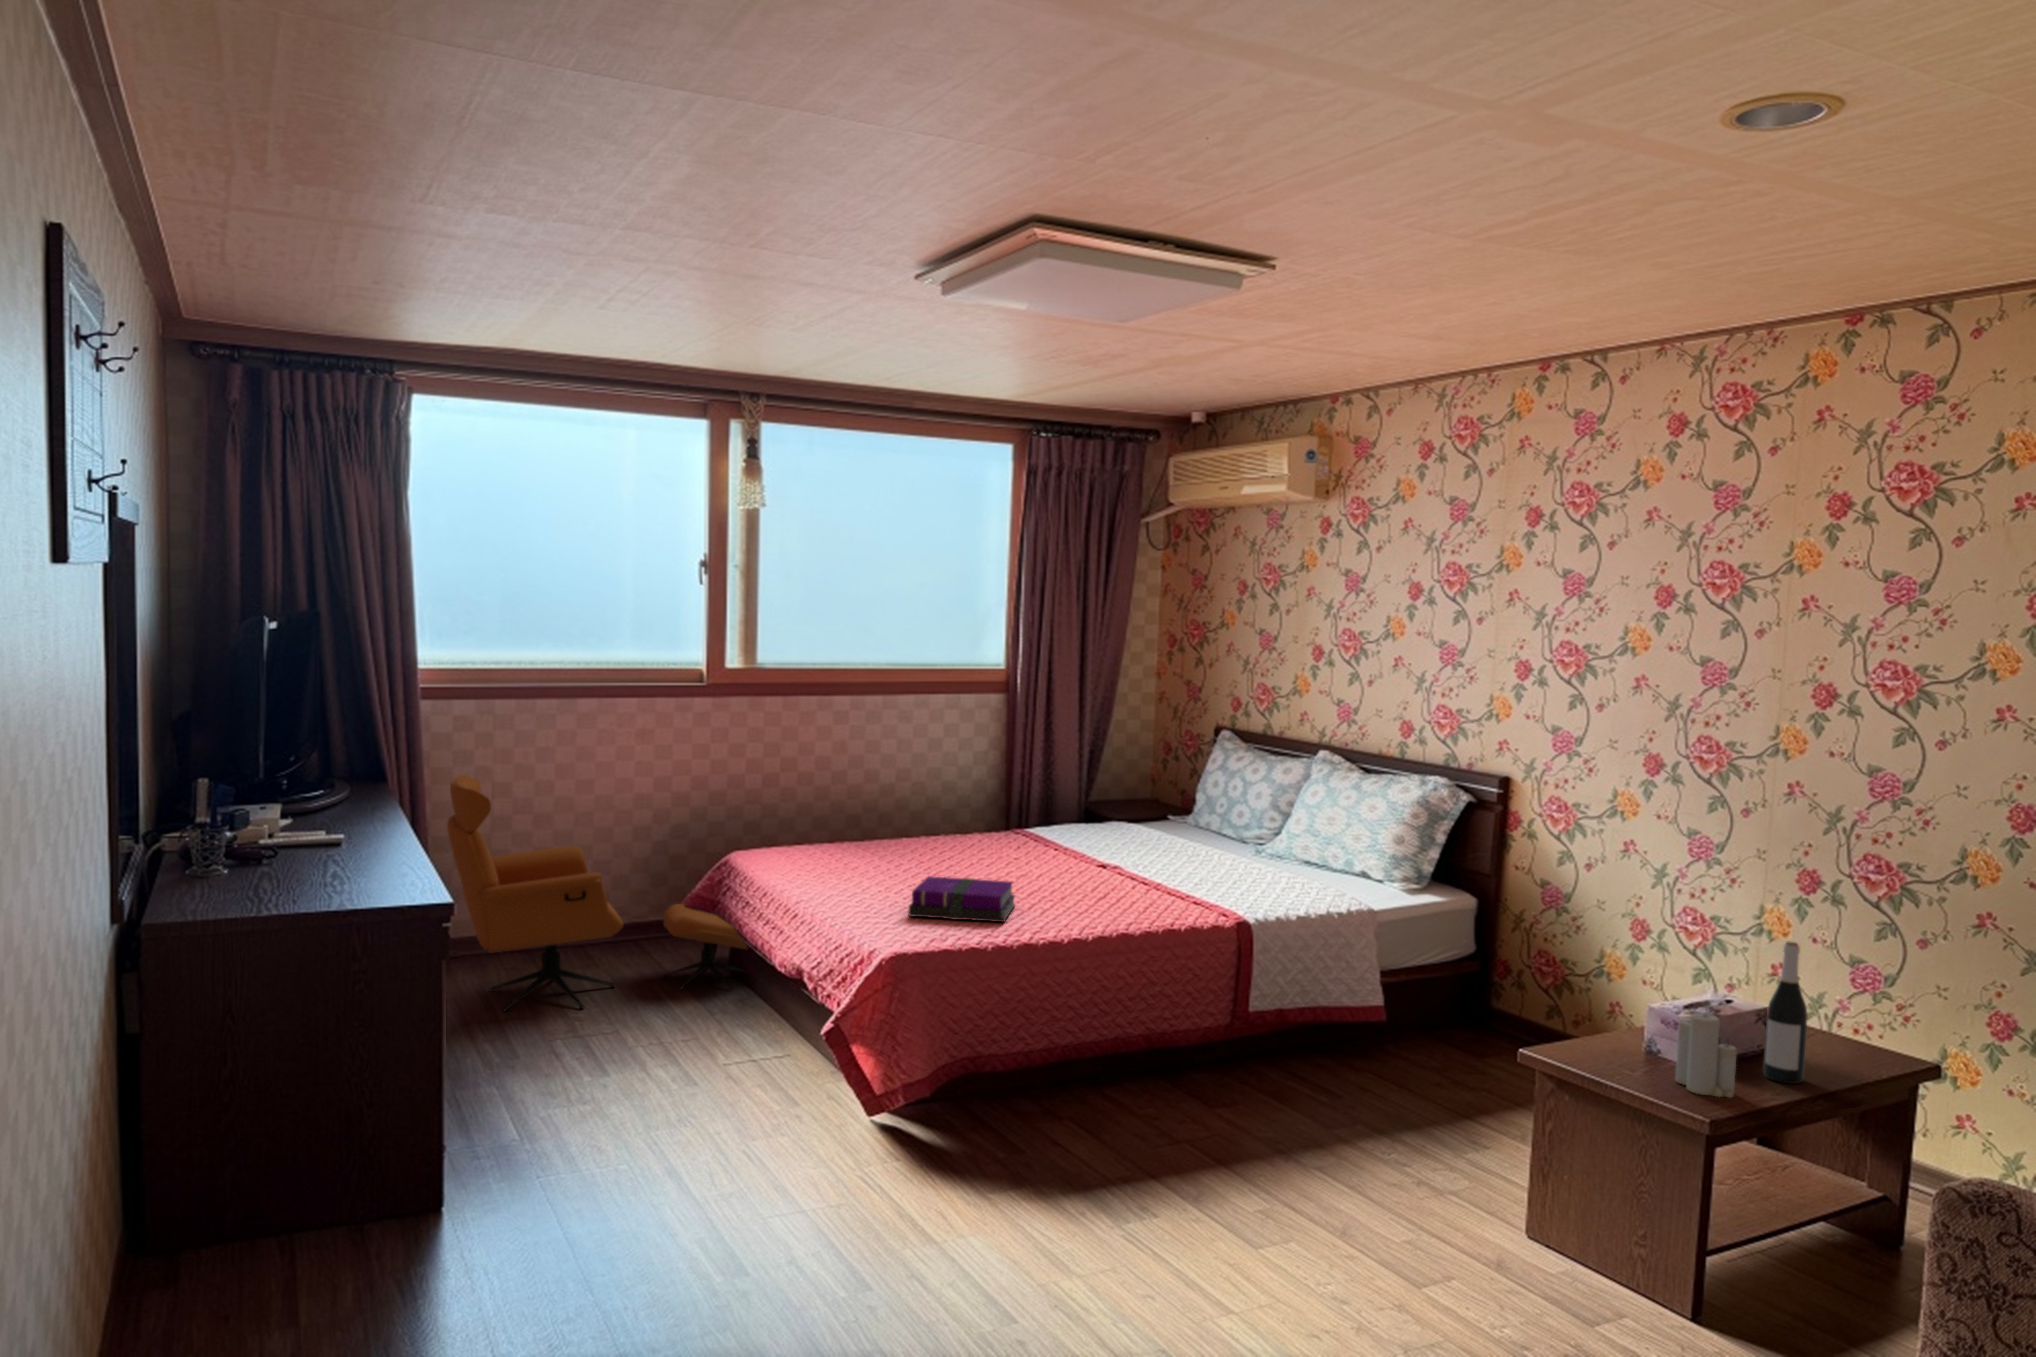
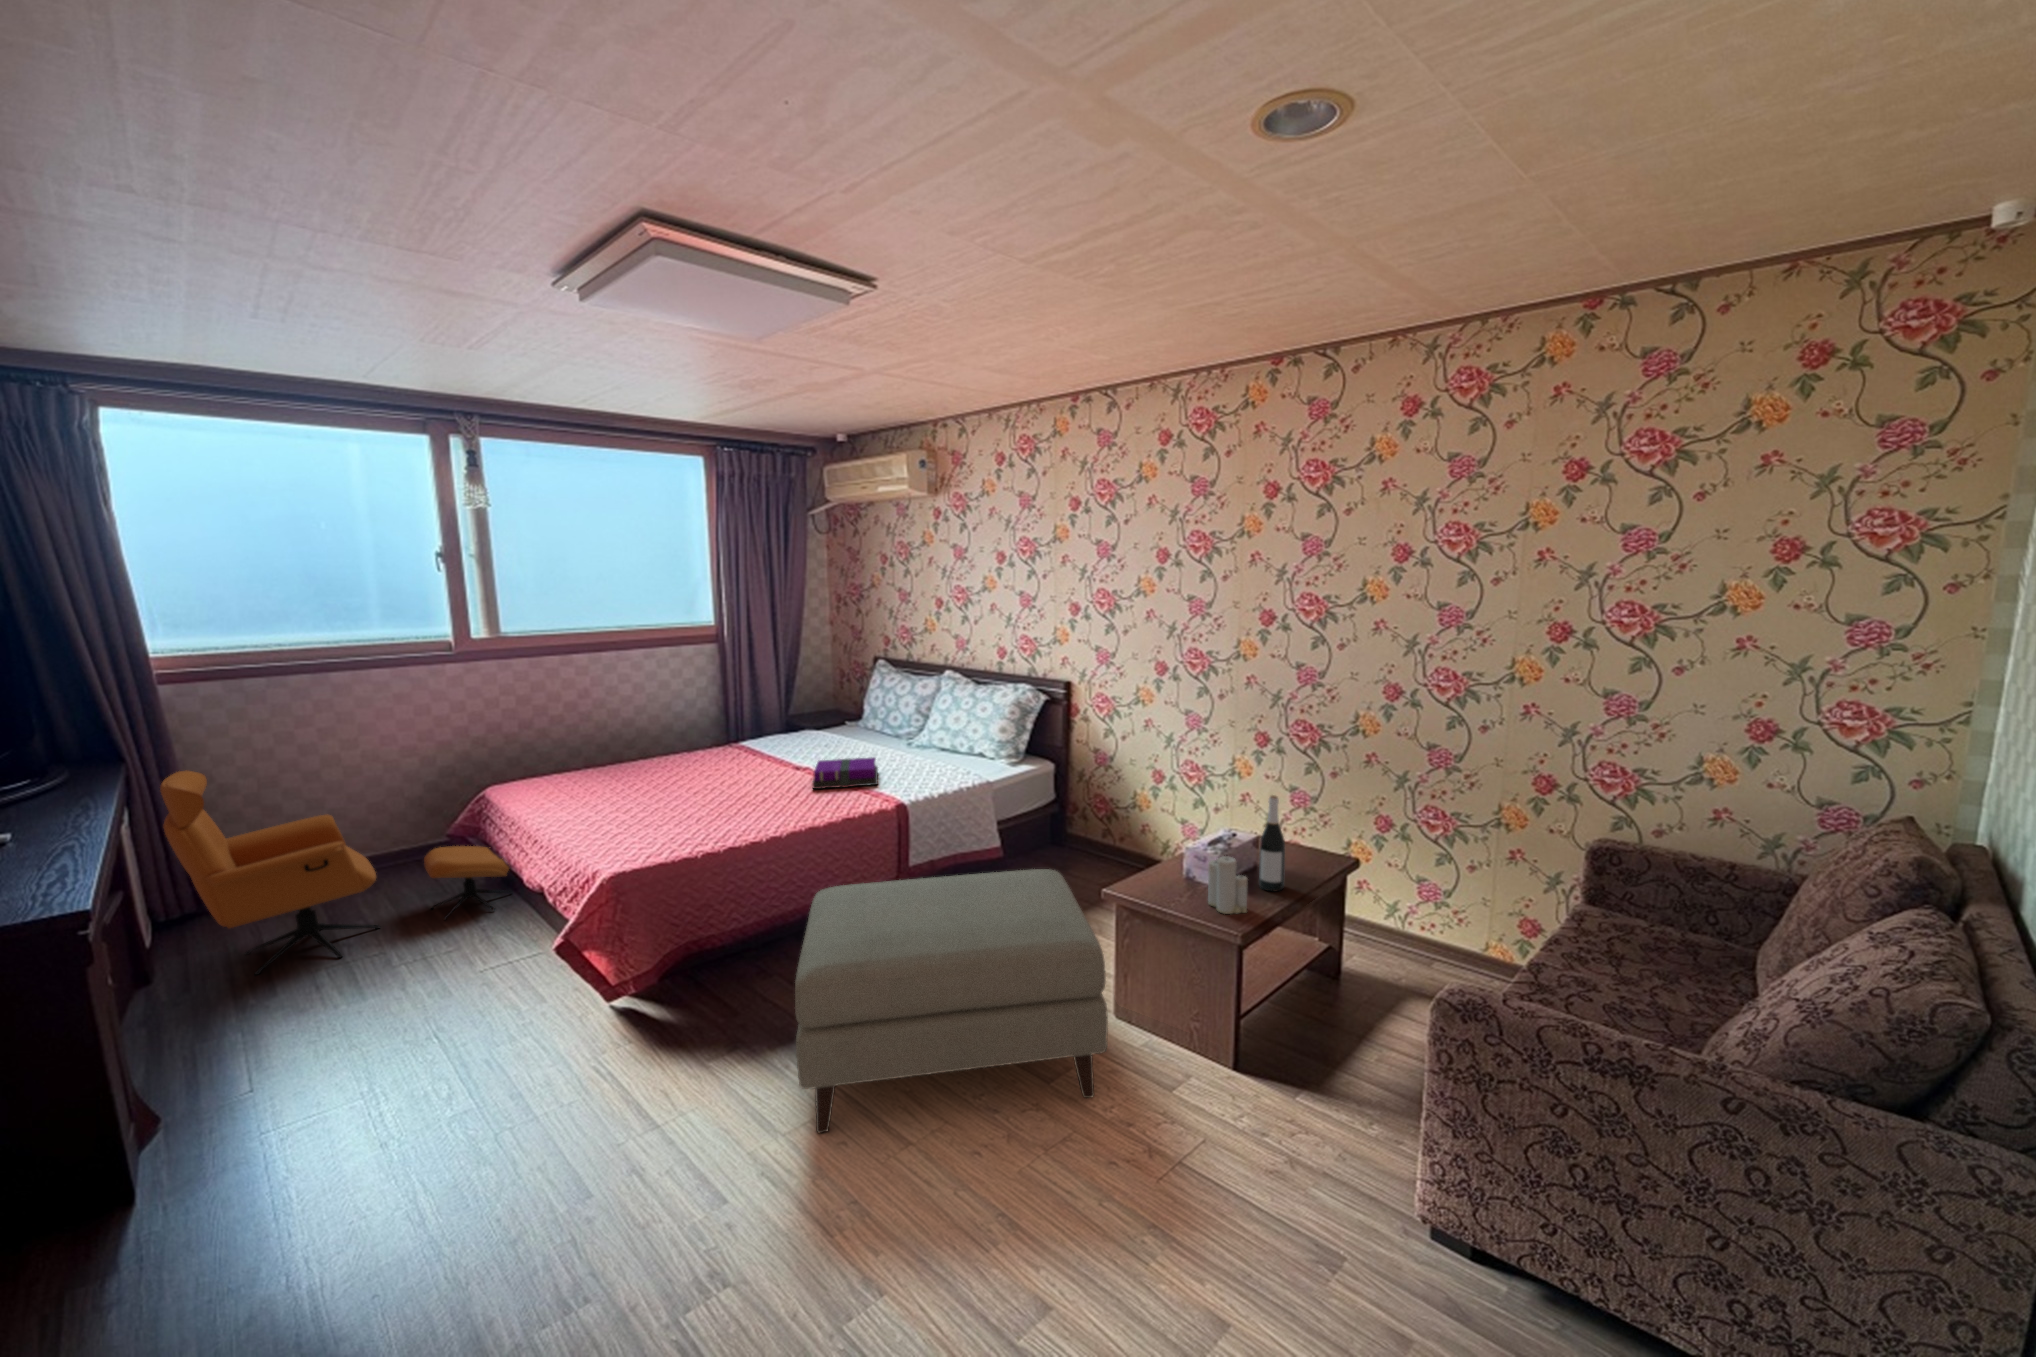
notebook: present [909,876,1015,922] -> present [812,757,878,789]
ottoman: none [1104,988,1507,1303] -> present [795,869,1108,1133]

